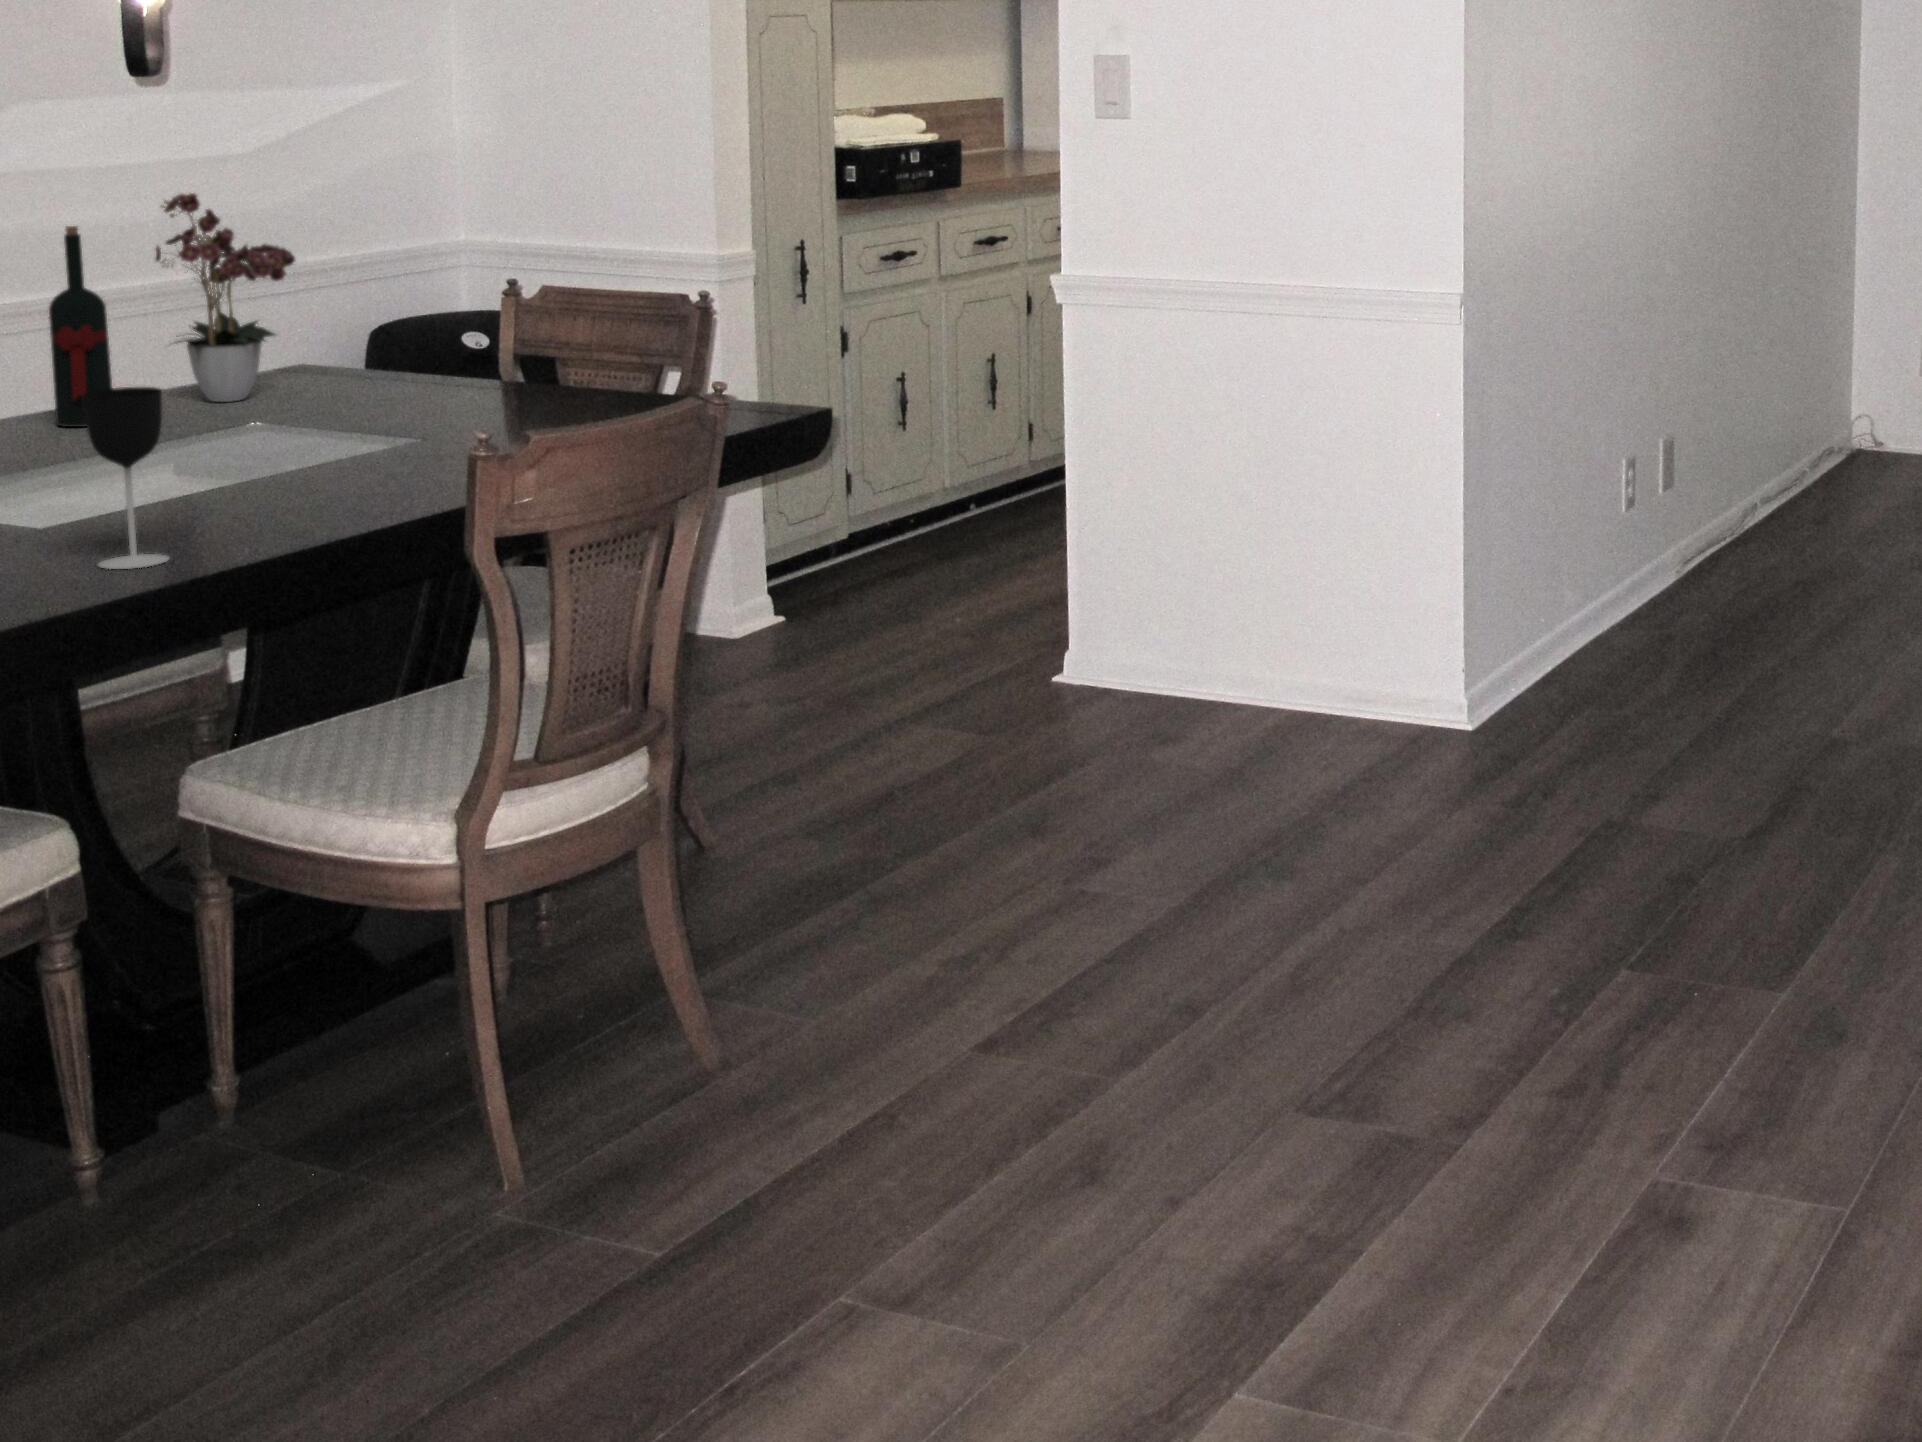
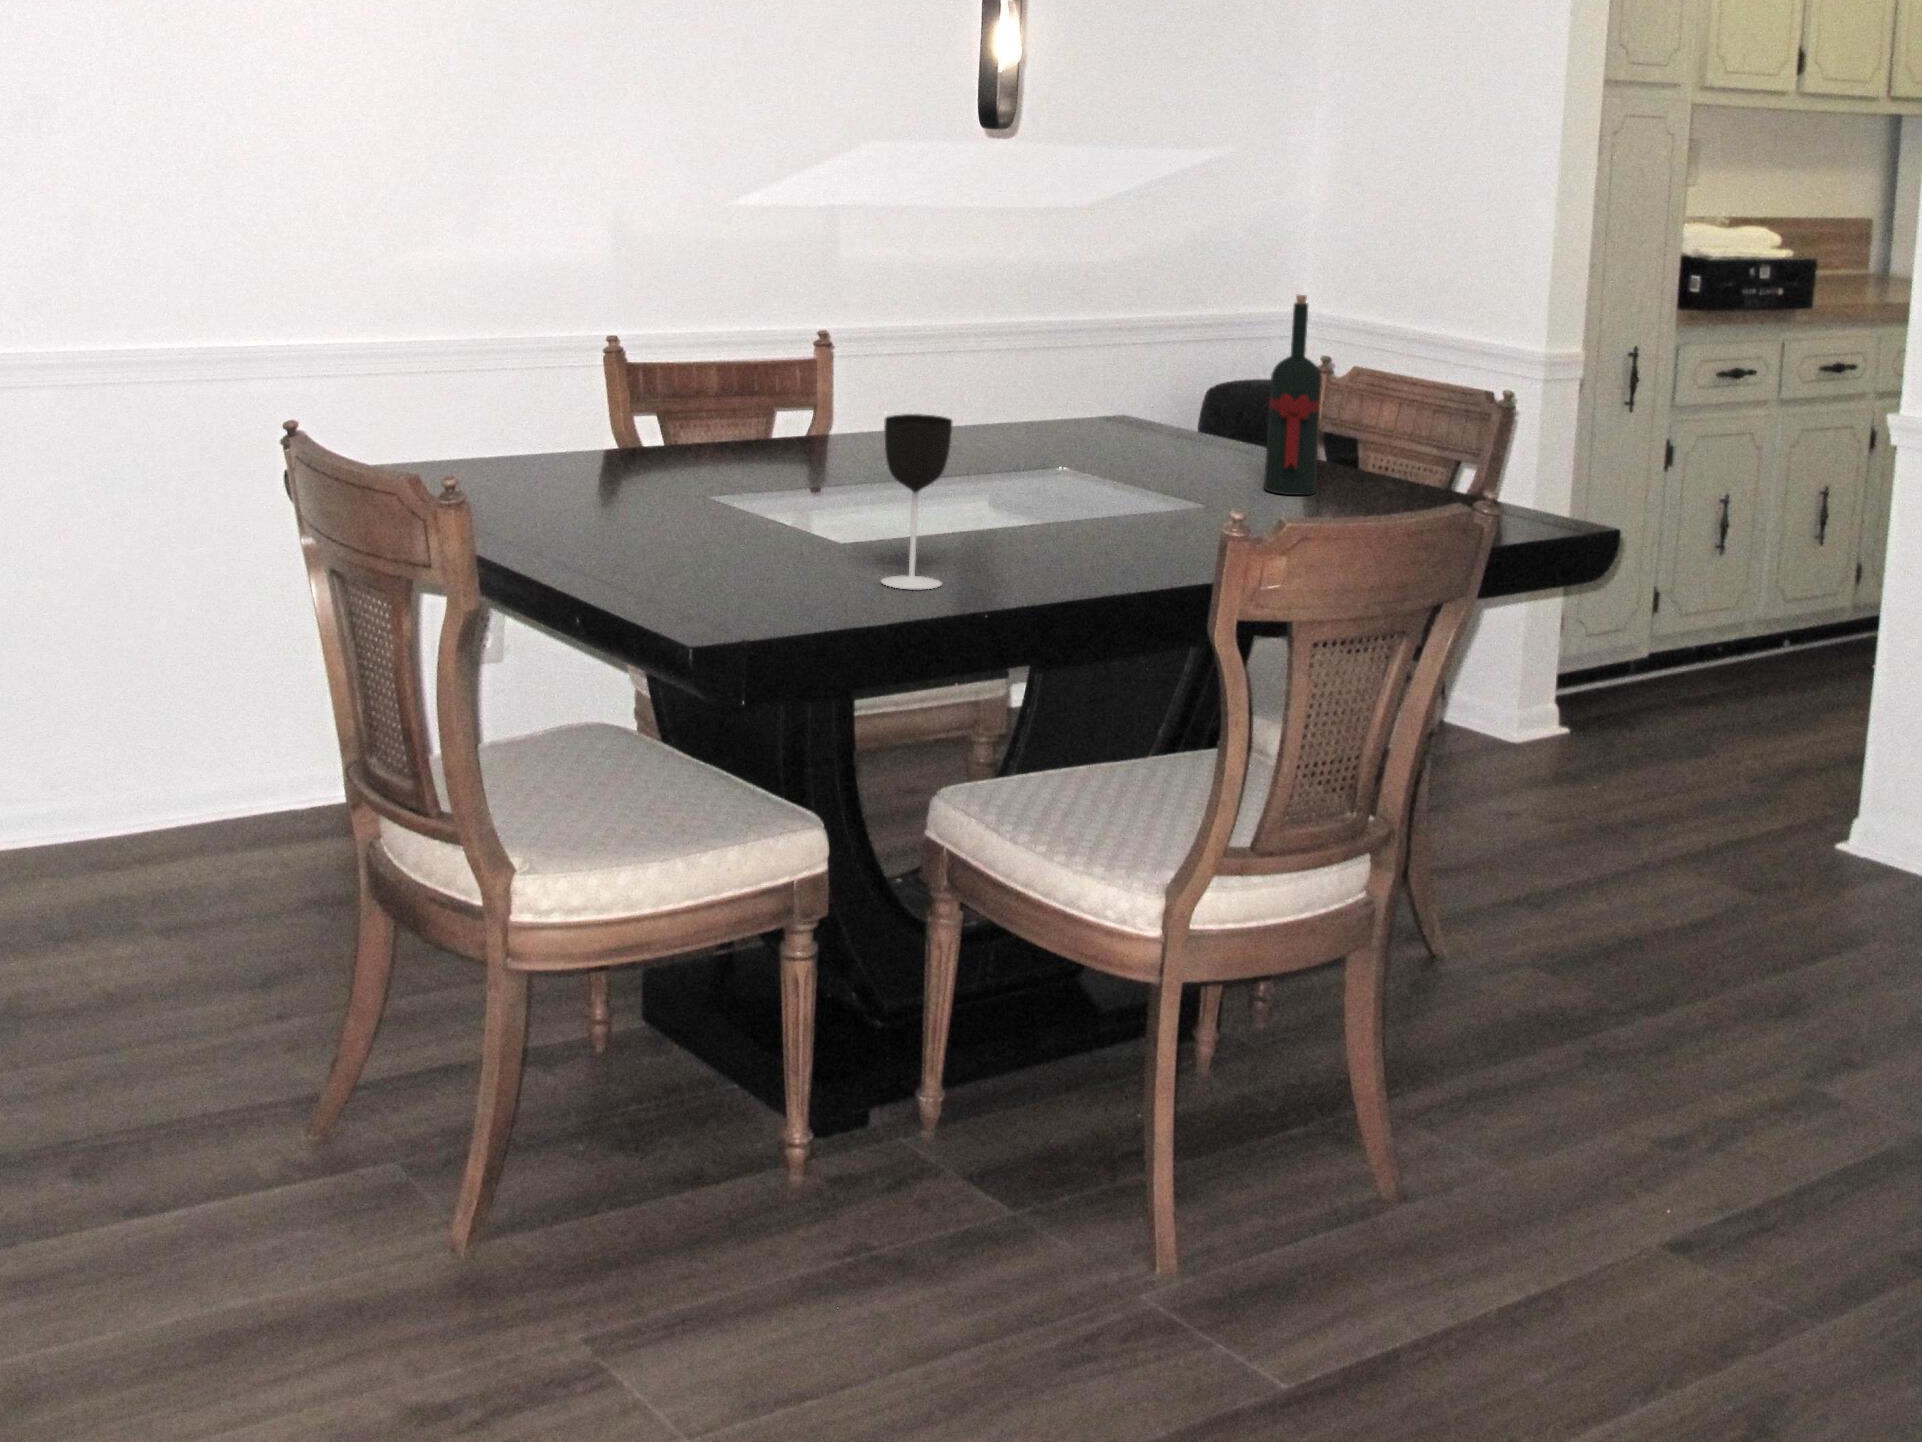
flower arrangement: present [155,193,295,402] -> none [1007,234,1143,441]
wine bottle: present [49,226,112,427] -> present [1264,295,1322,495]

